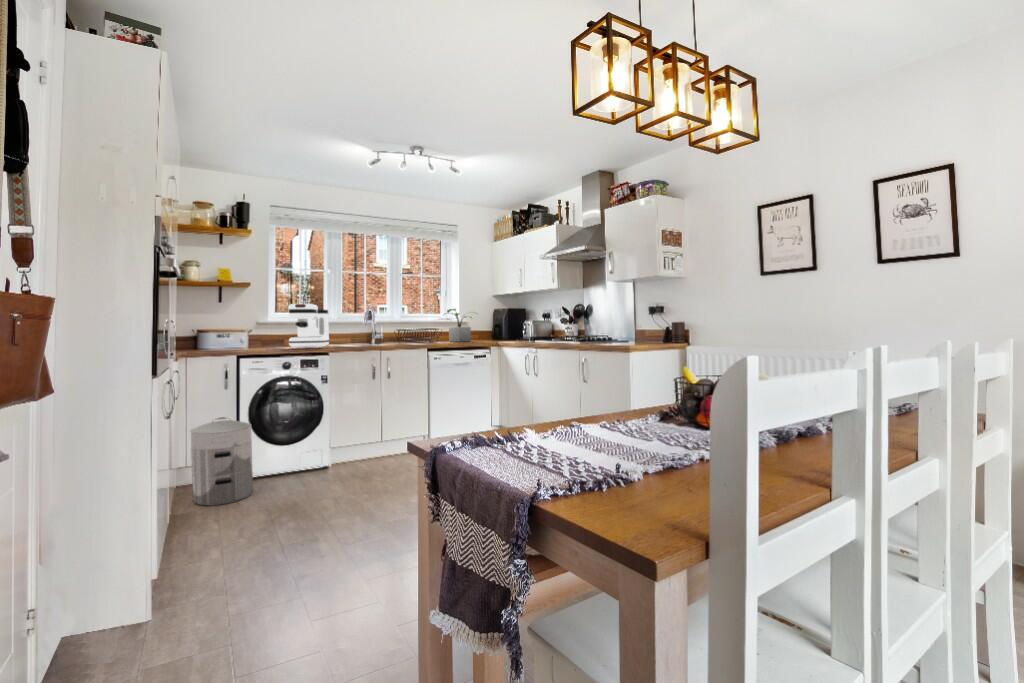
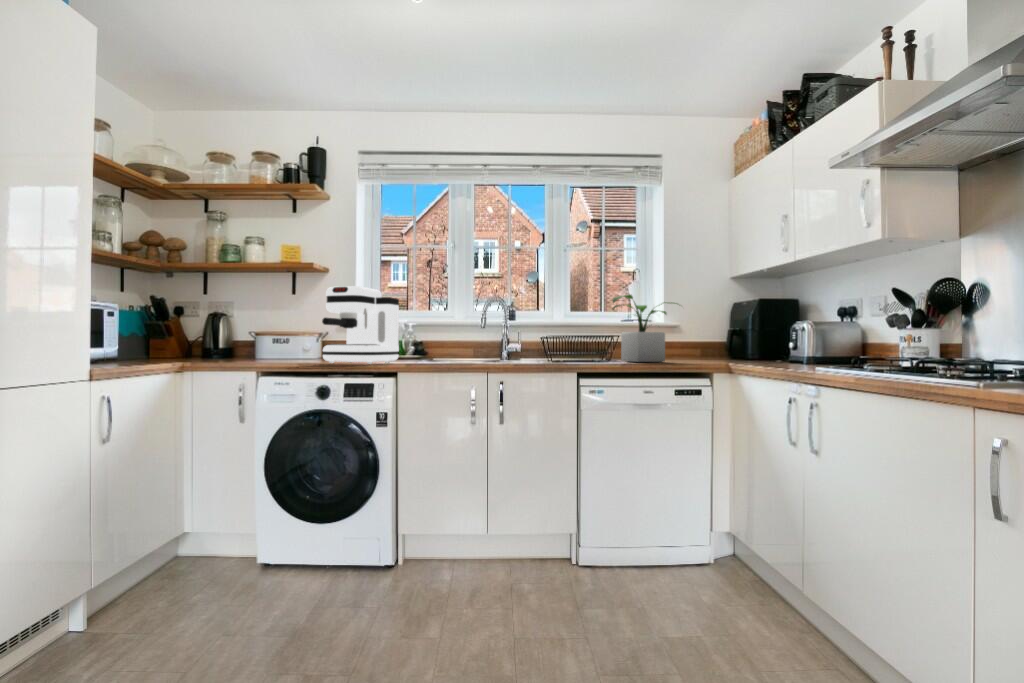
waste bin: present [190,417,253,506] -> none [89,487,206,659]

